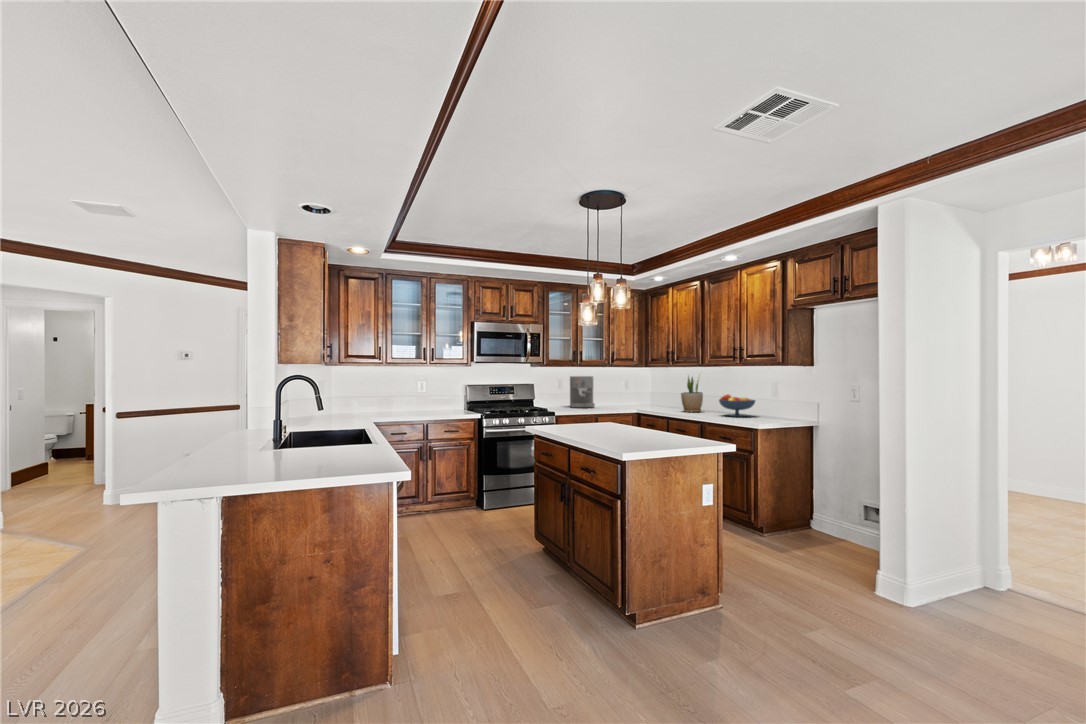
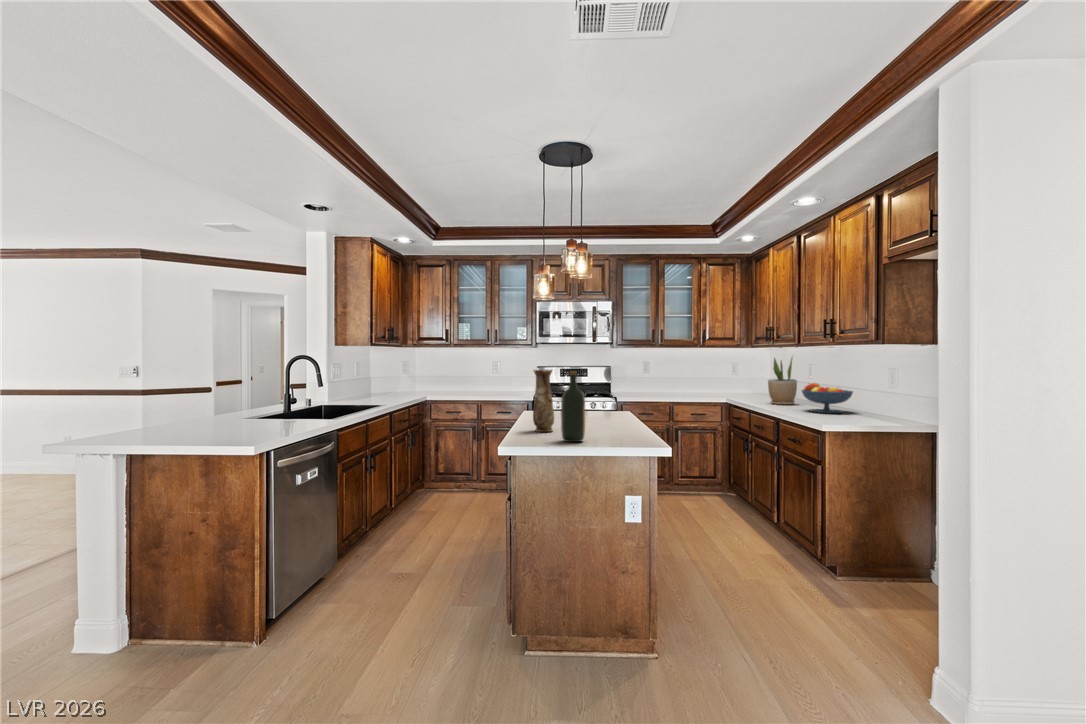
coffee maker: present [570,376,595,408] -> none [649,359,679,395]
vase: none [609,387,628,441] -> present [533,370,554,432]
wine bottle: none [661,388,681,447] -> present [561,371,585,442]

